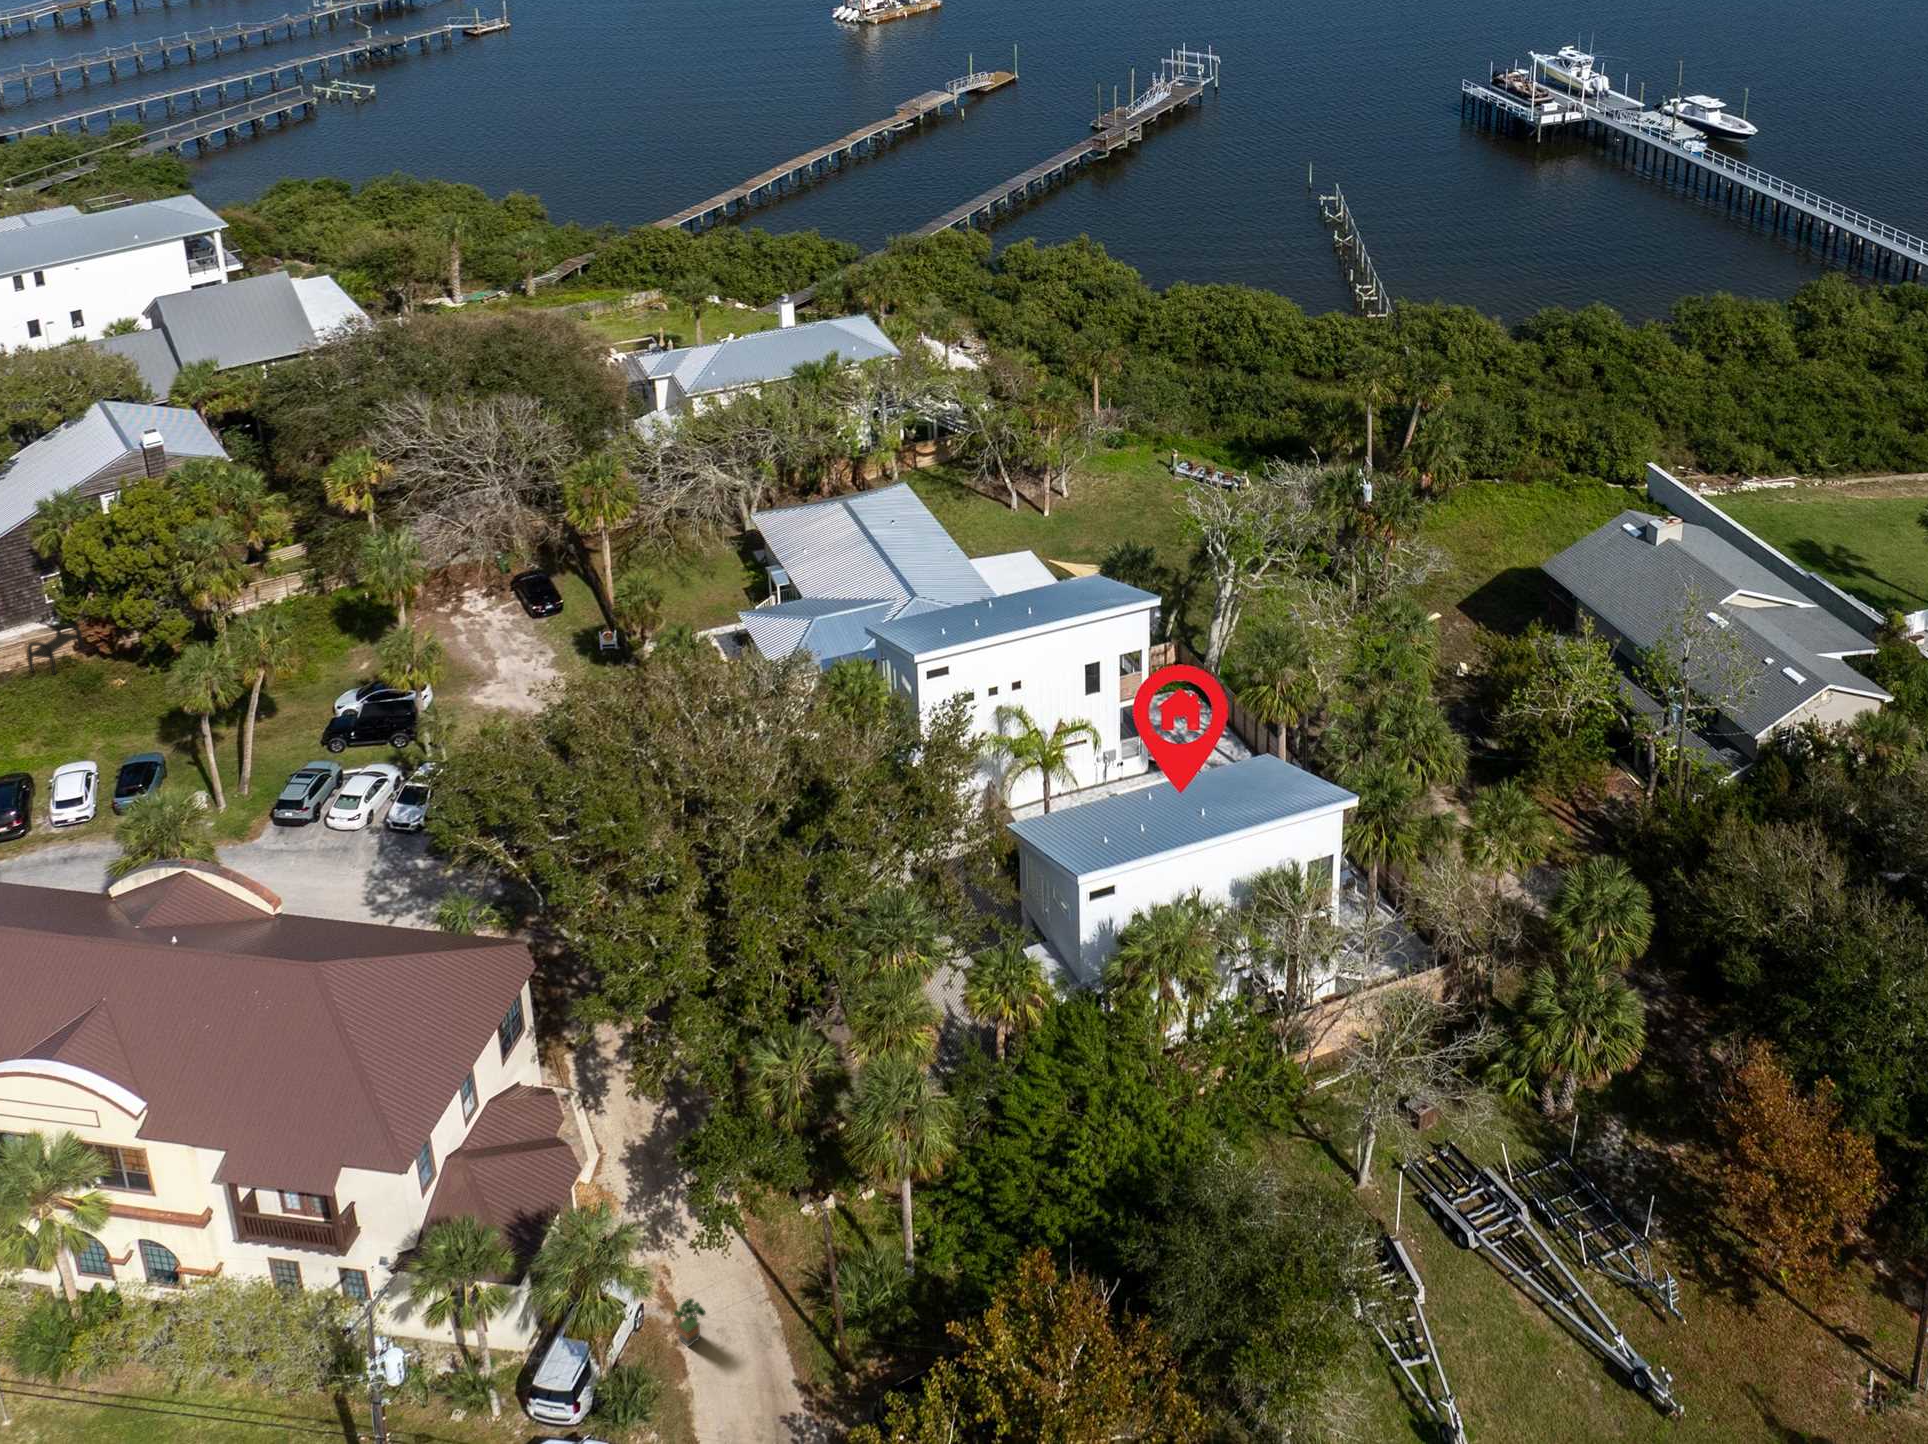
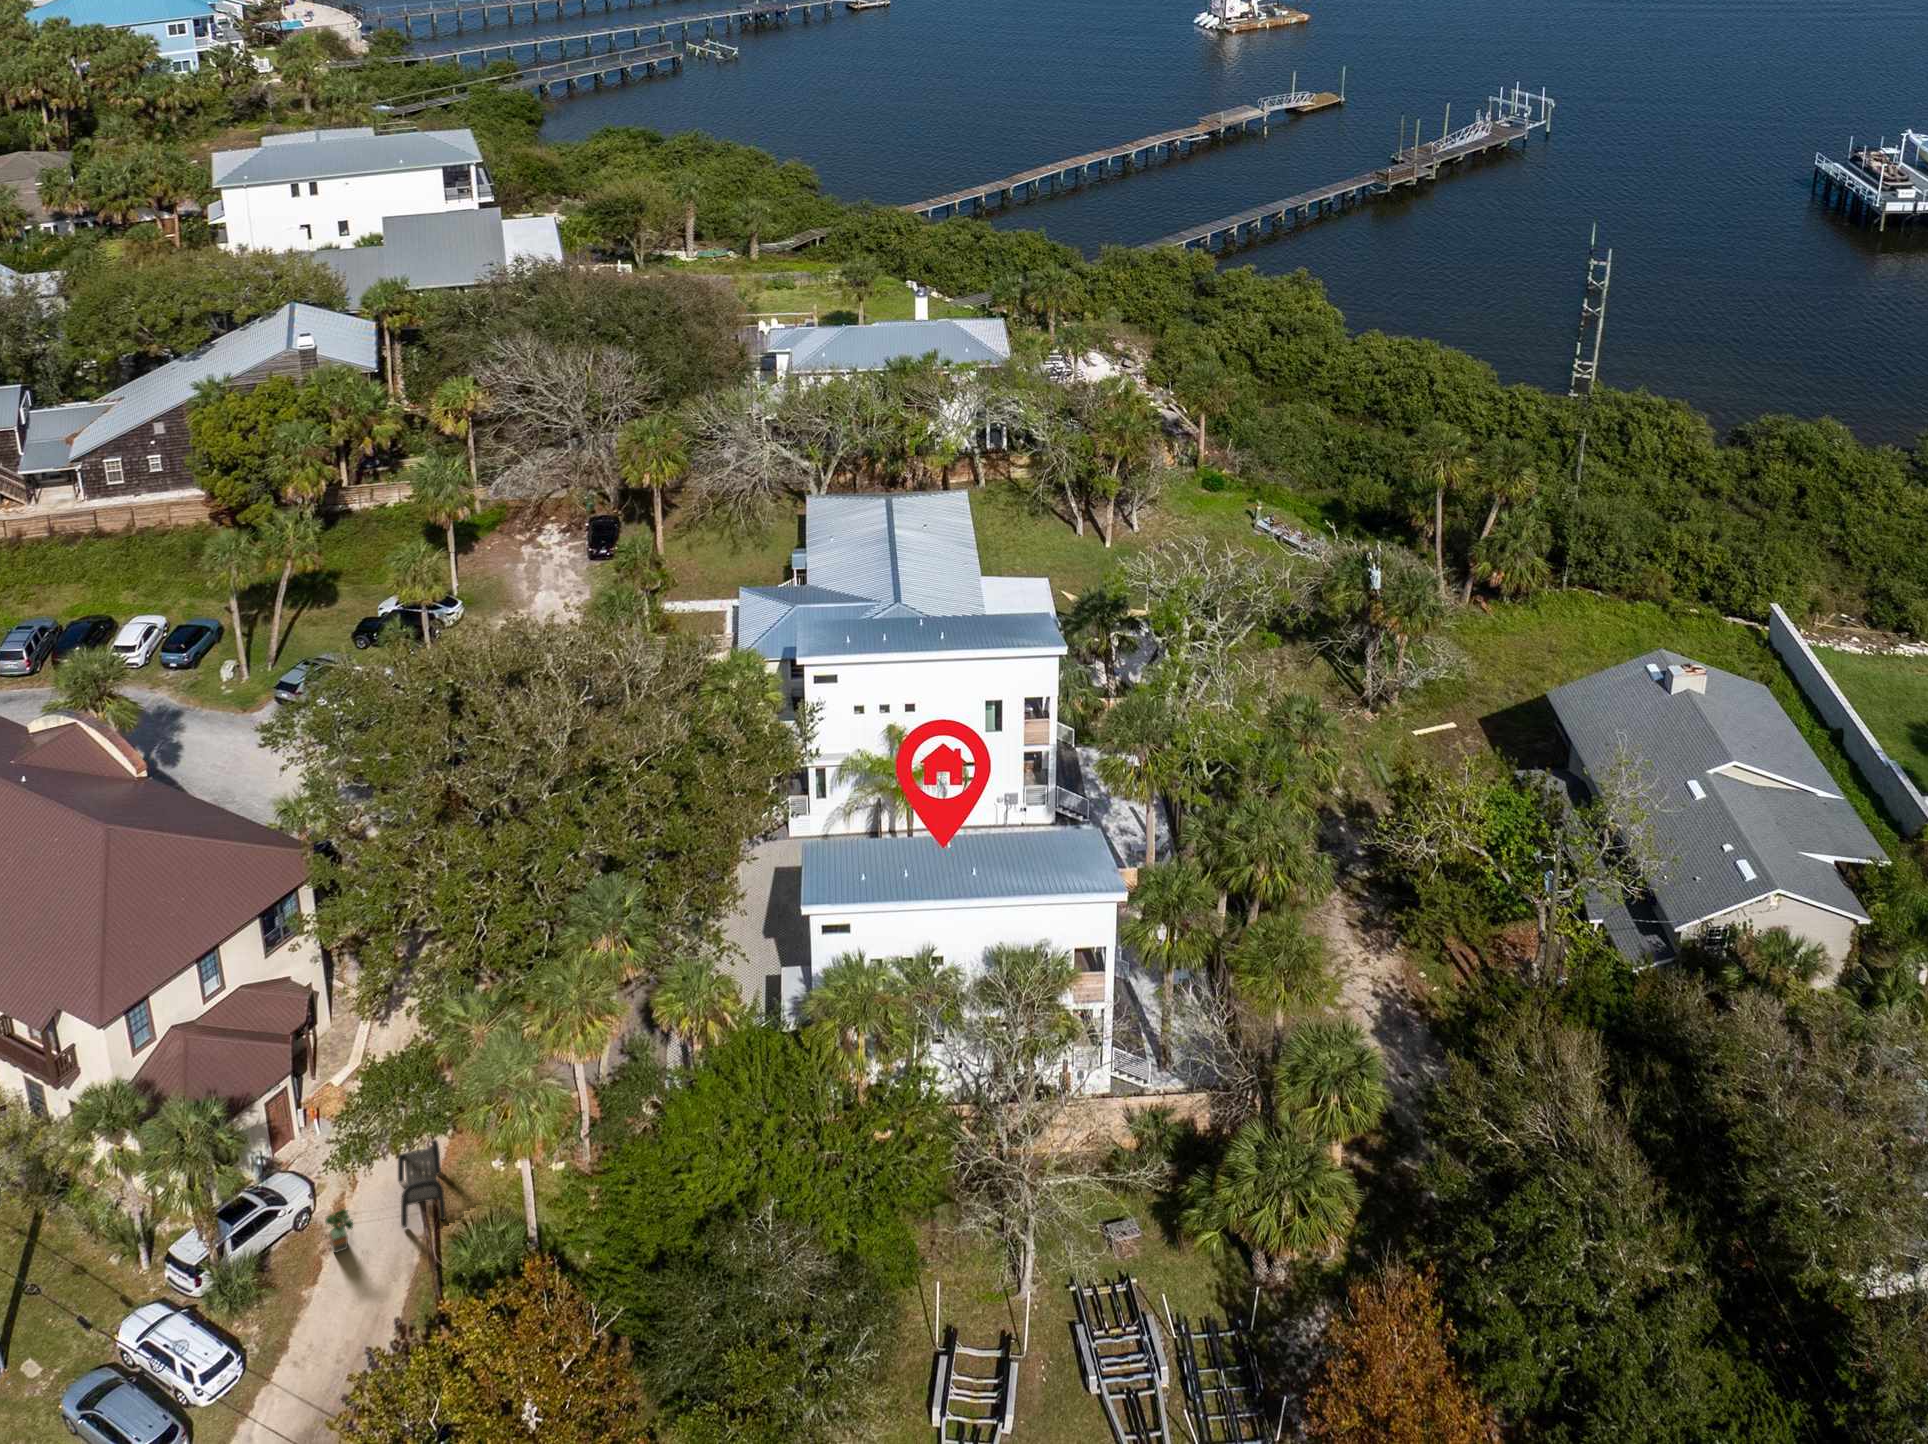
bench: present [27,624,83,674] -> present [398,1140,446,1228]

